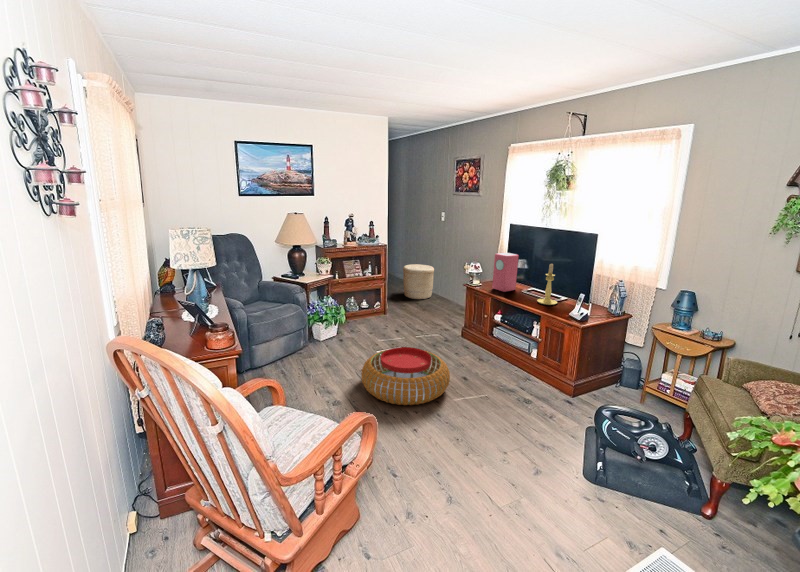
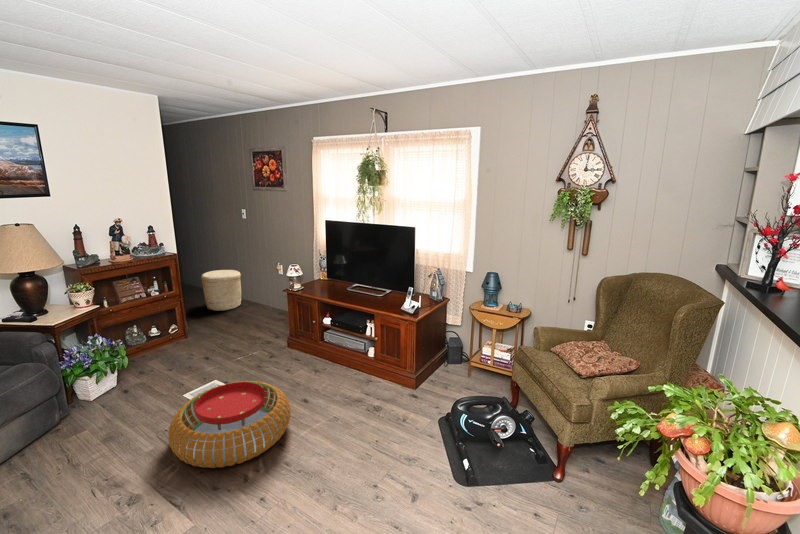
speaker: present [492,253,519,292] -> none [315,251,340,293]
candle holder: present [537,264,557,305] -> none [366,259,385,301]

